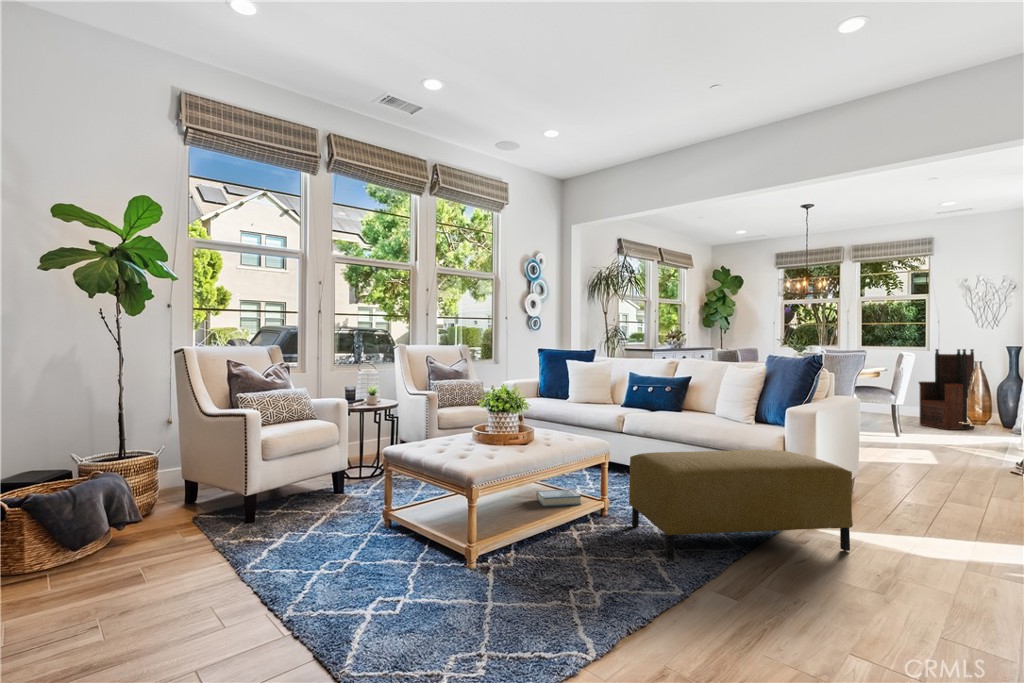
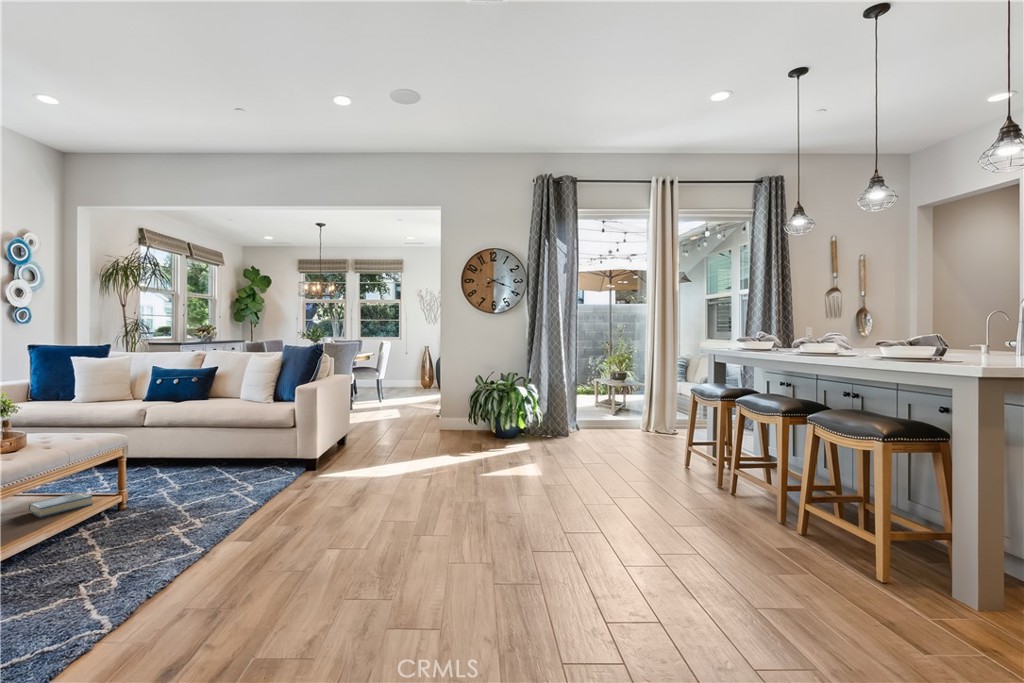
armchair: present [919,349,974,430] -> none [394,339,423,391]
ottoman: present [629,450,853,559] -> none [151,423,338,529]

